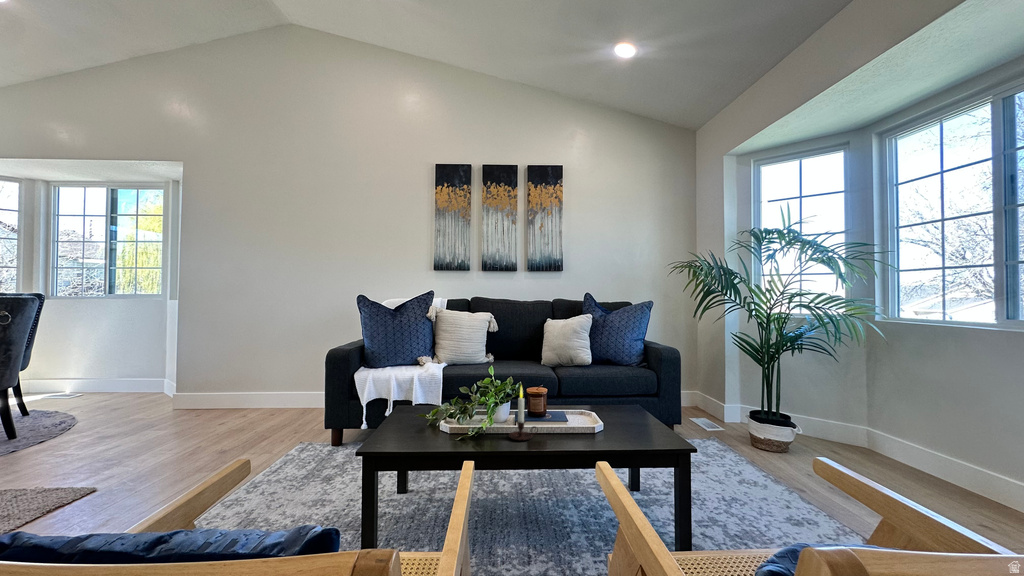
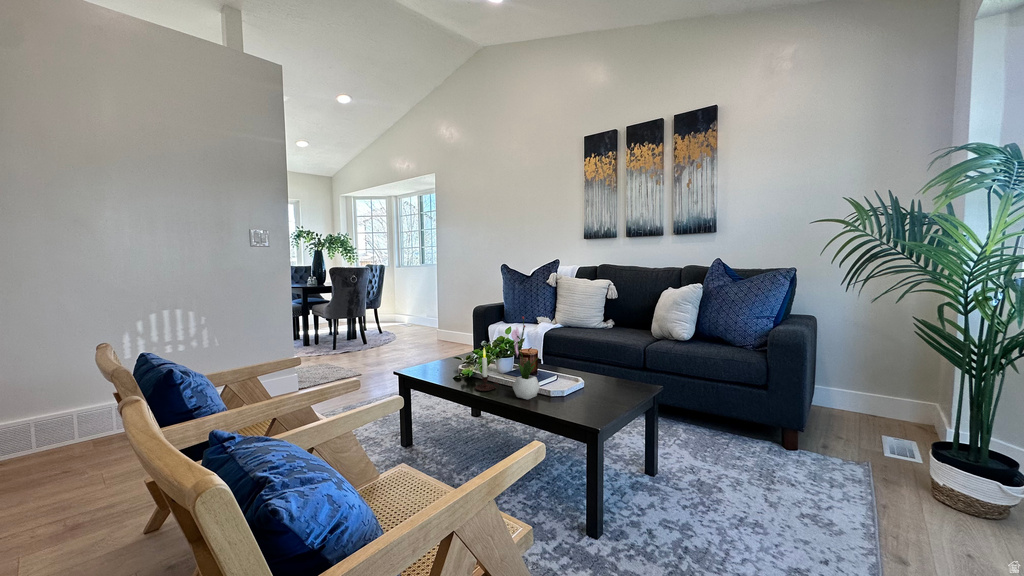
flower arrangement: none [558,344,597,437] -> present [511,317,540,400]

